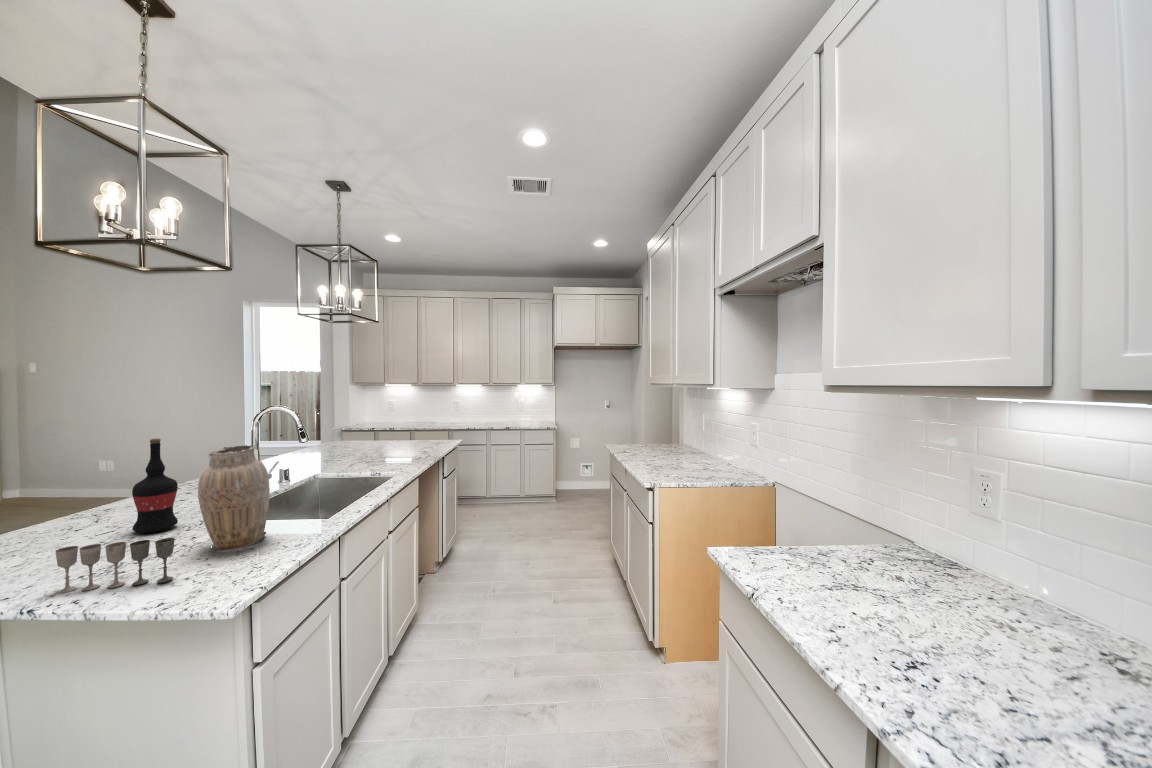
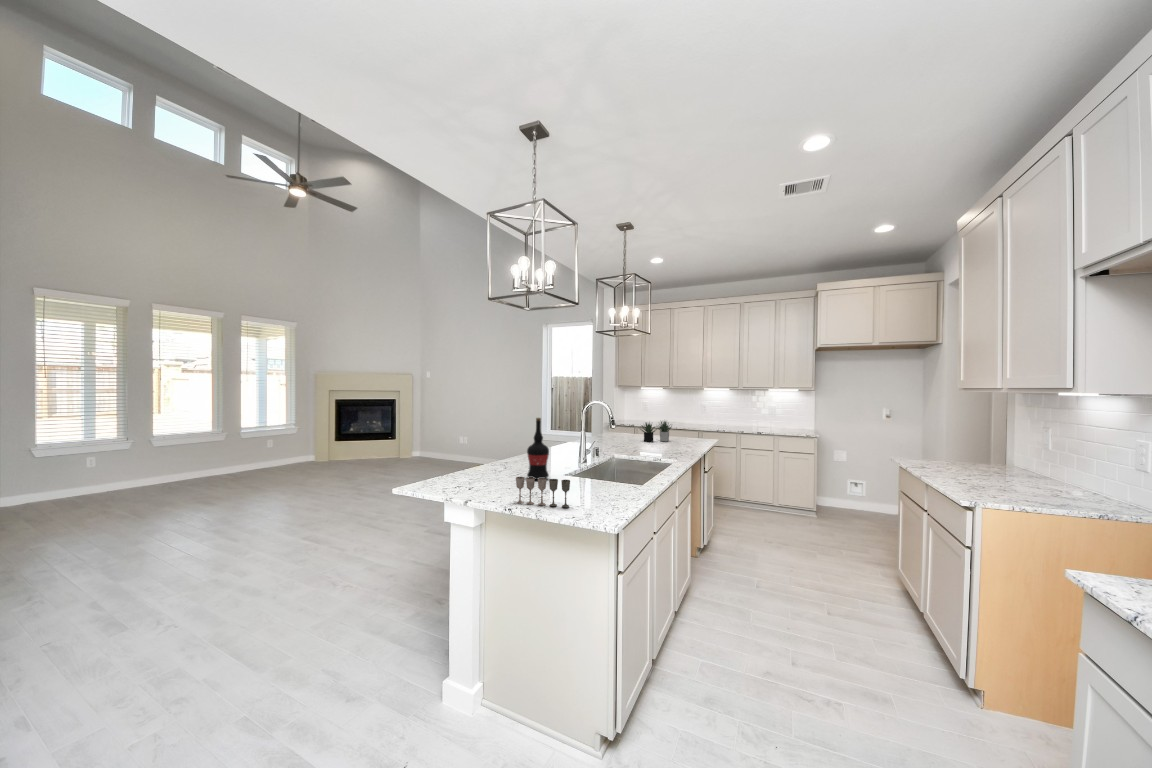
succulent plant: none [369,420,411,449] -> present [640,421,671,442]
vase: present [198,445,270,550] -> none [572,424,610,497]

